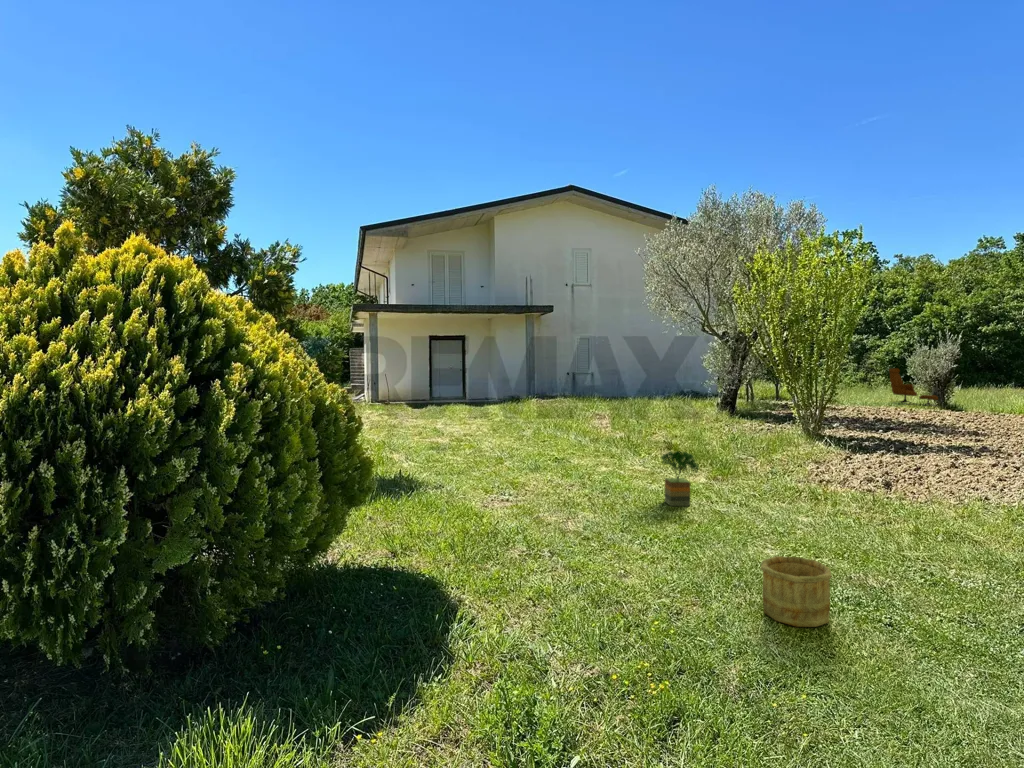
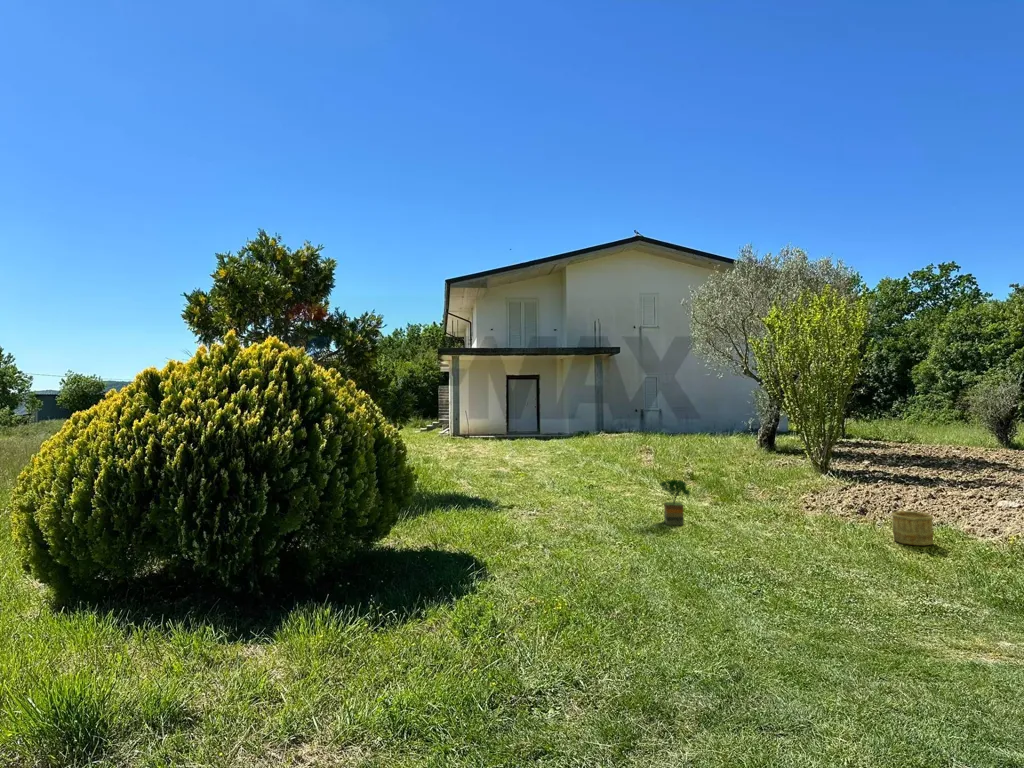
lounge chair: present [889,368,938,405] -> none [964,406,1018,445]
wooden bucket: present [761,556,832,627] -> present [892,511,933,545]

